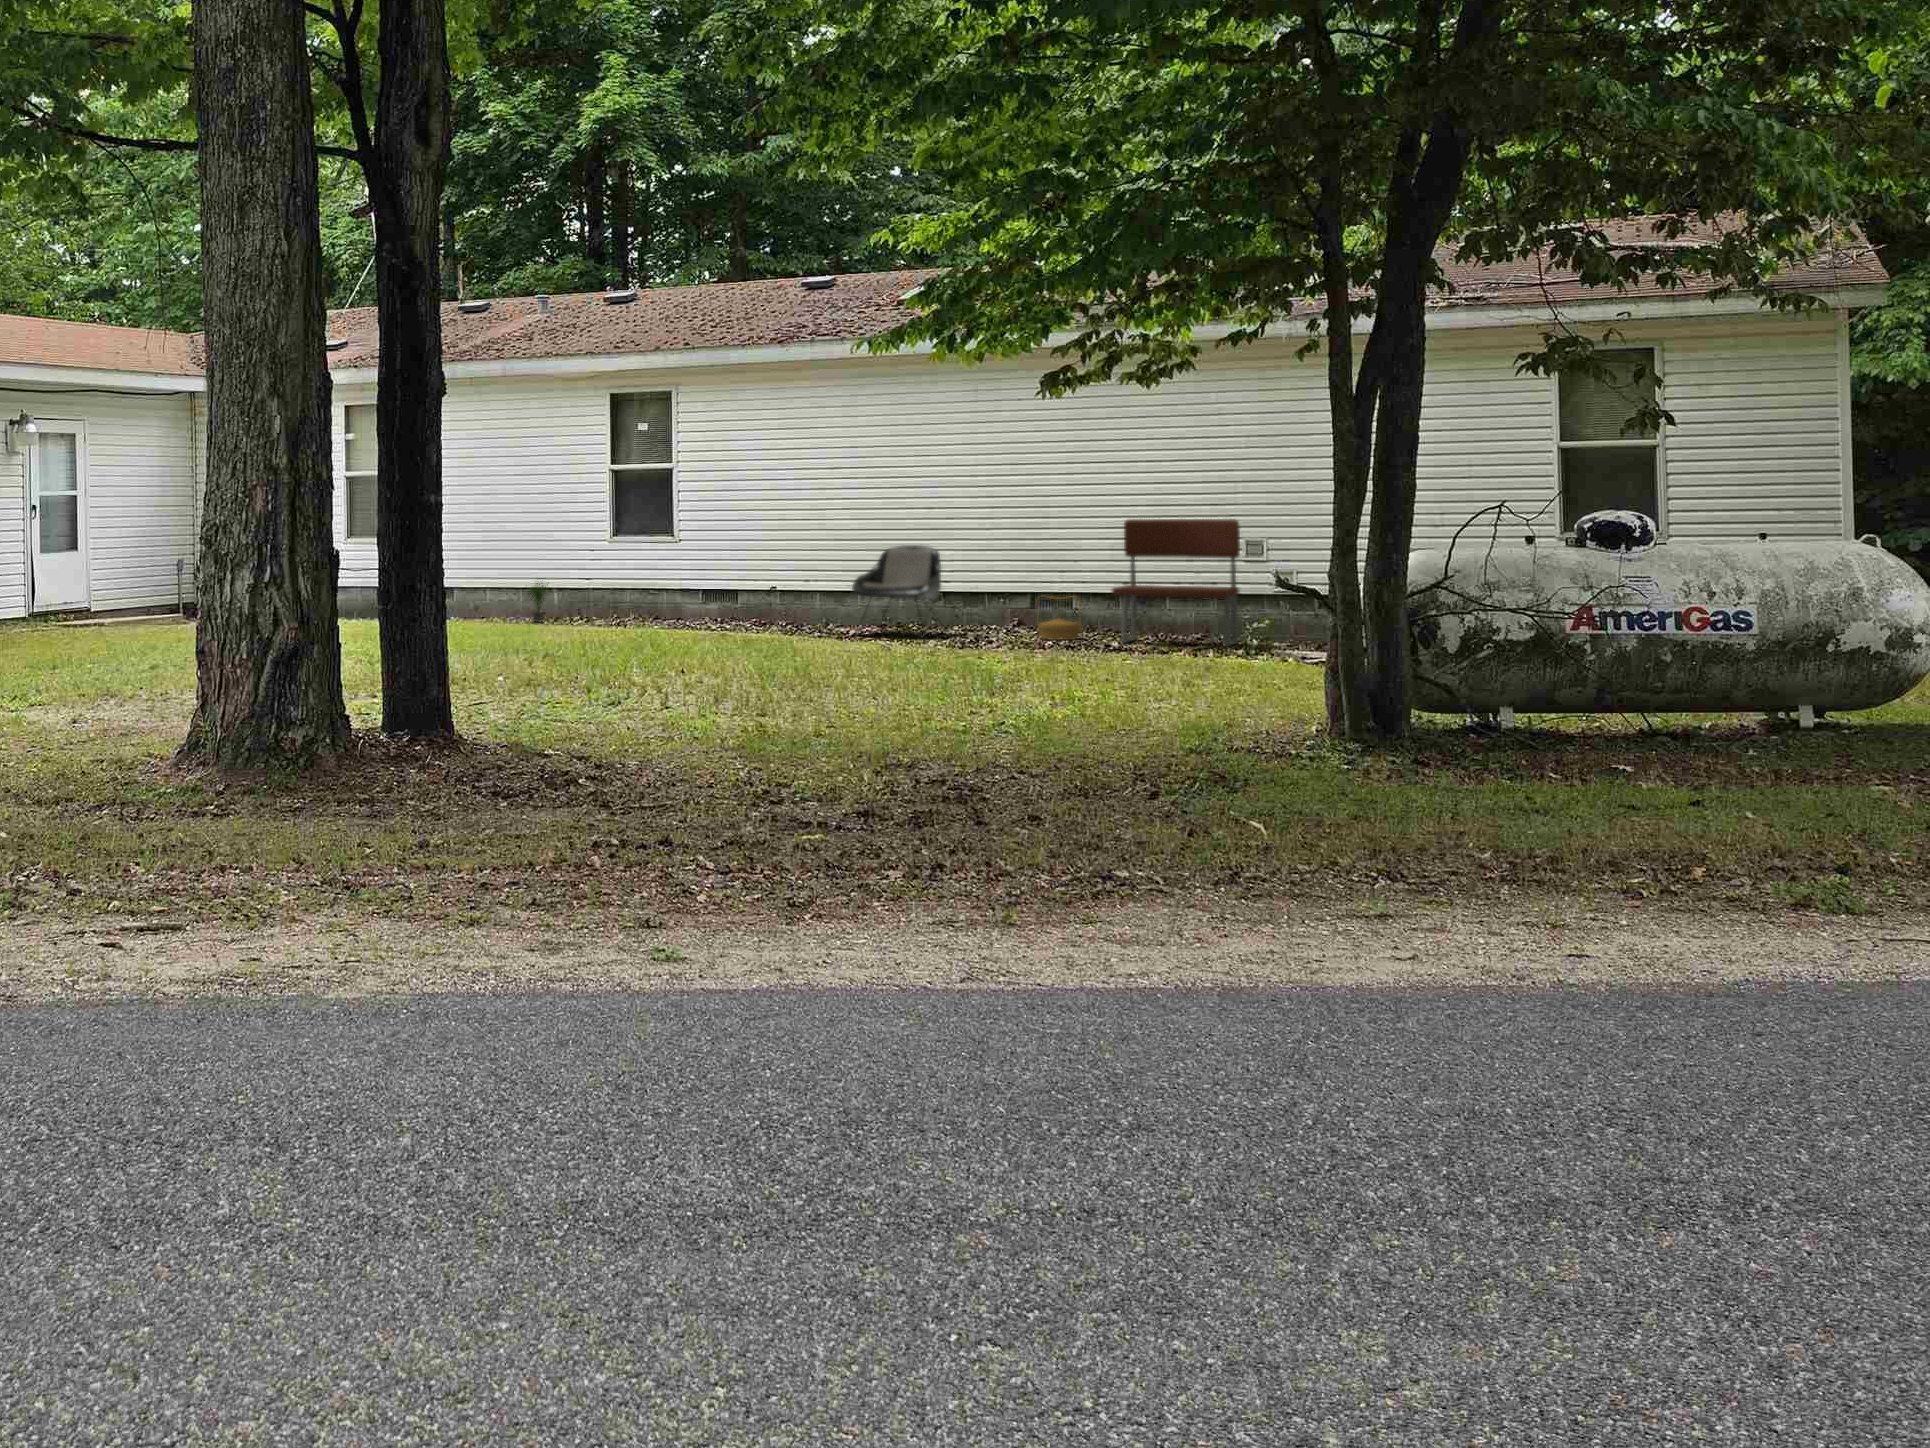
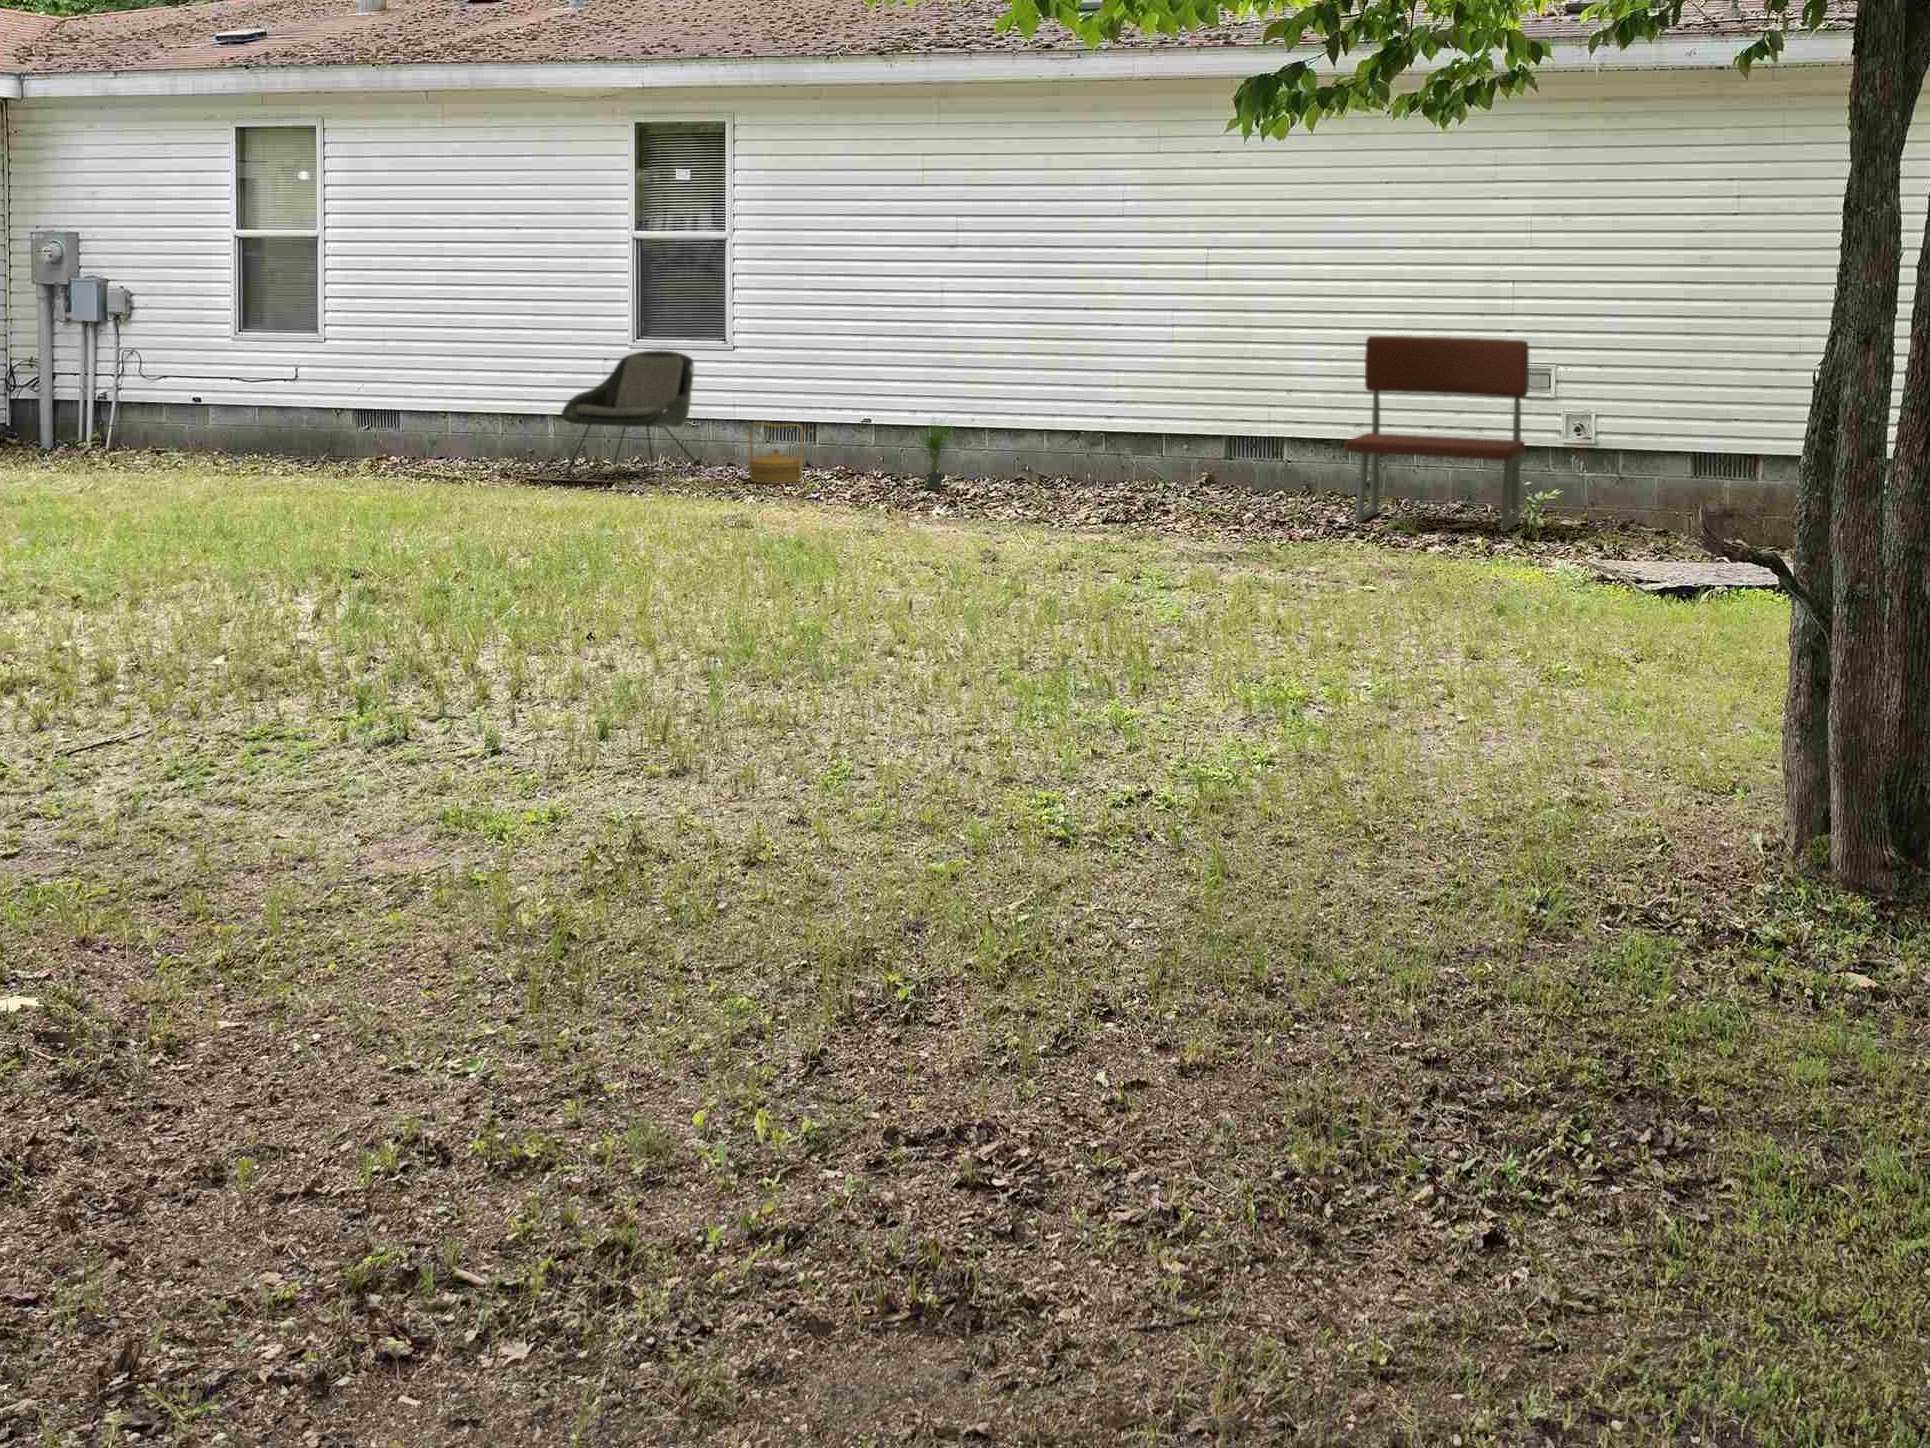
lounge chair: present [852,545,943,637] -> present [561,350,699,484]
potted plant: present [530,583,548,623] -> present [917,422,950,490]
woven basket: present [1038,596,1081,640] -> present [749,423,804,484]

